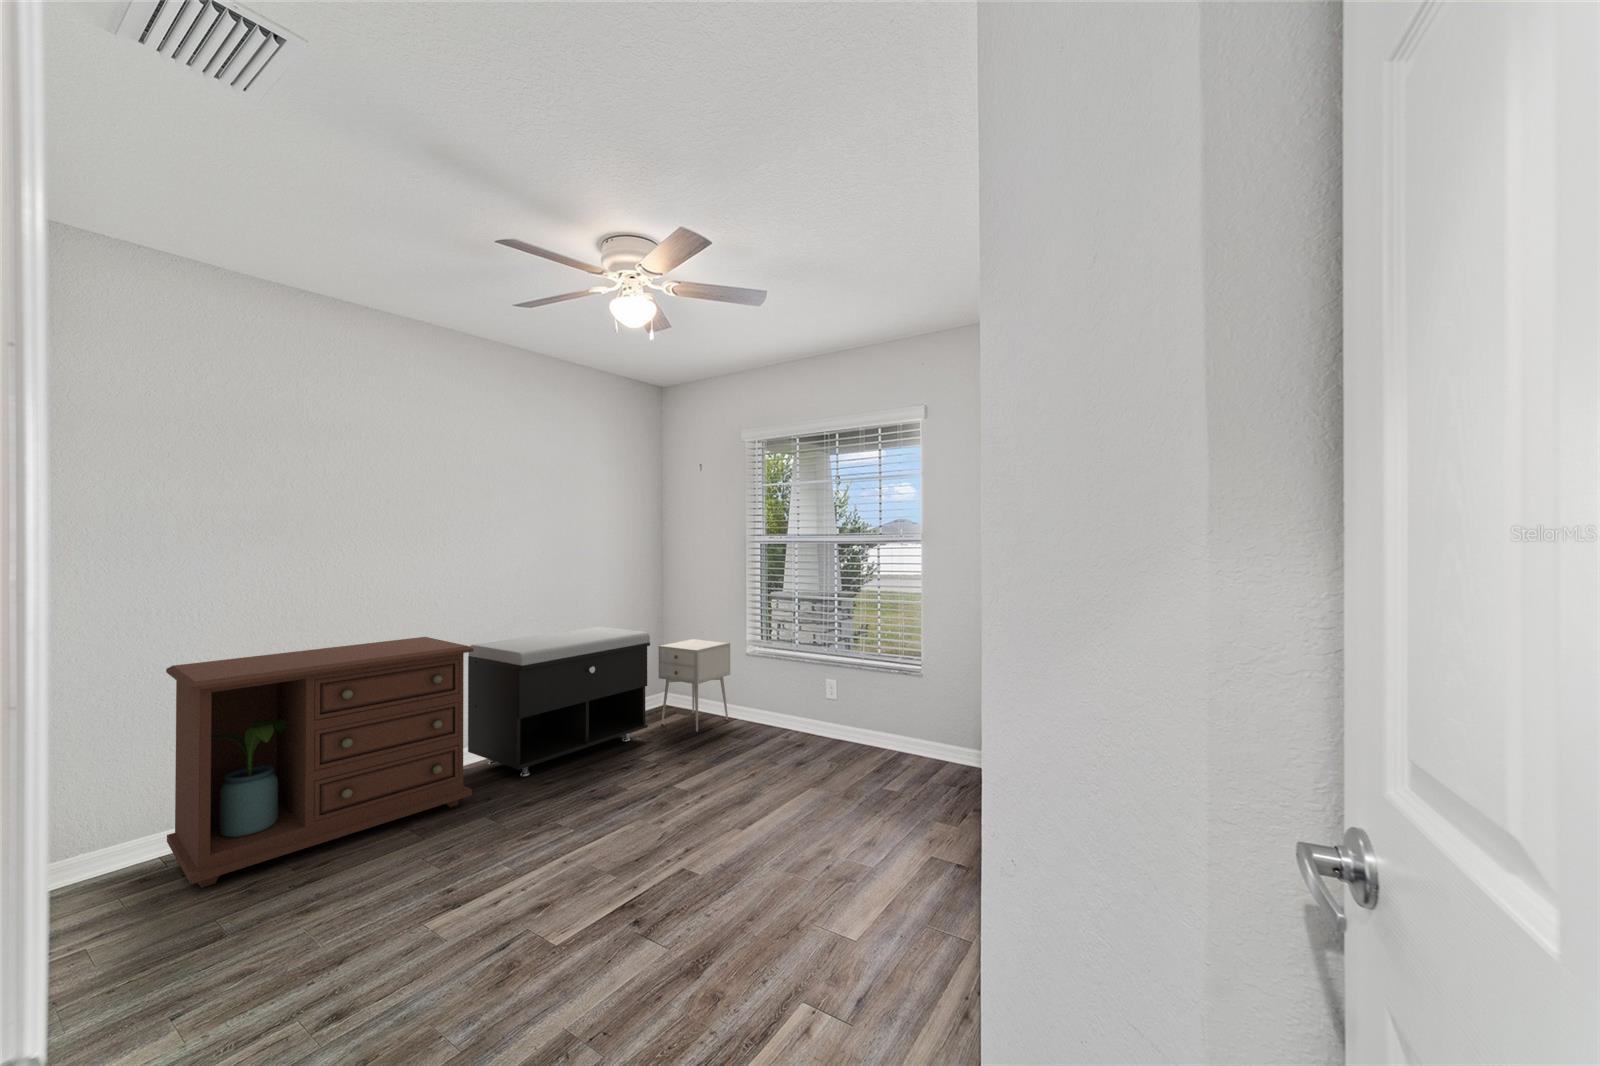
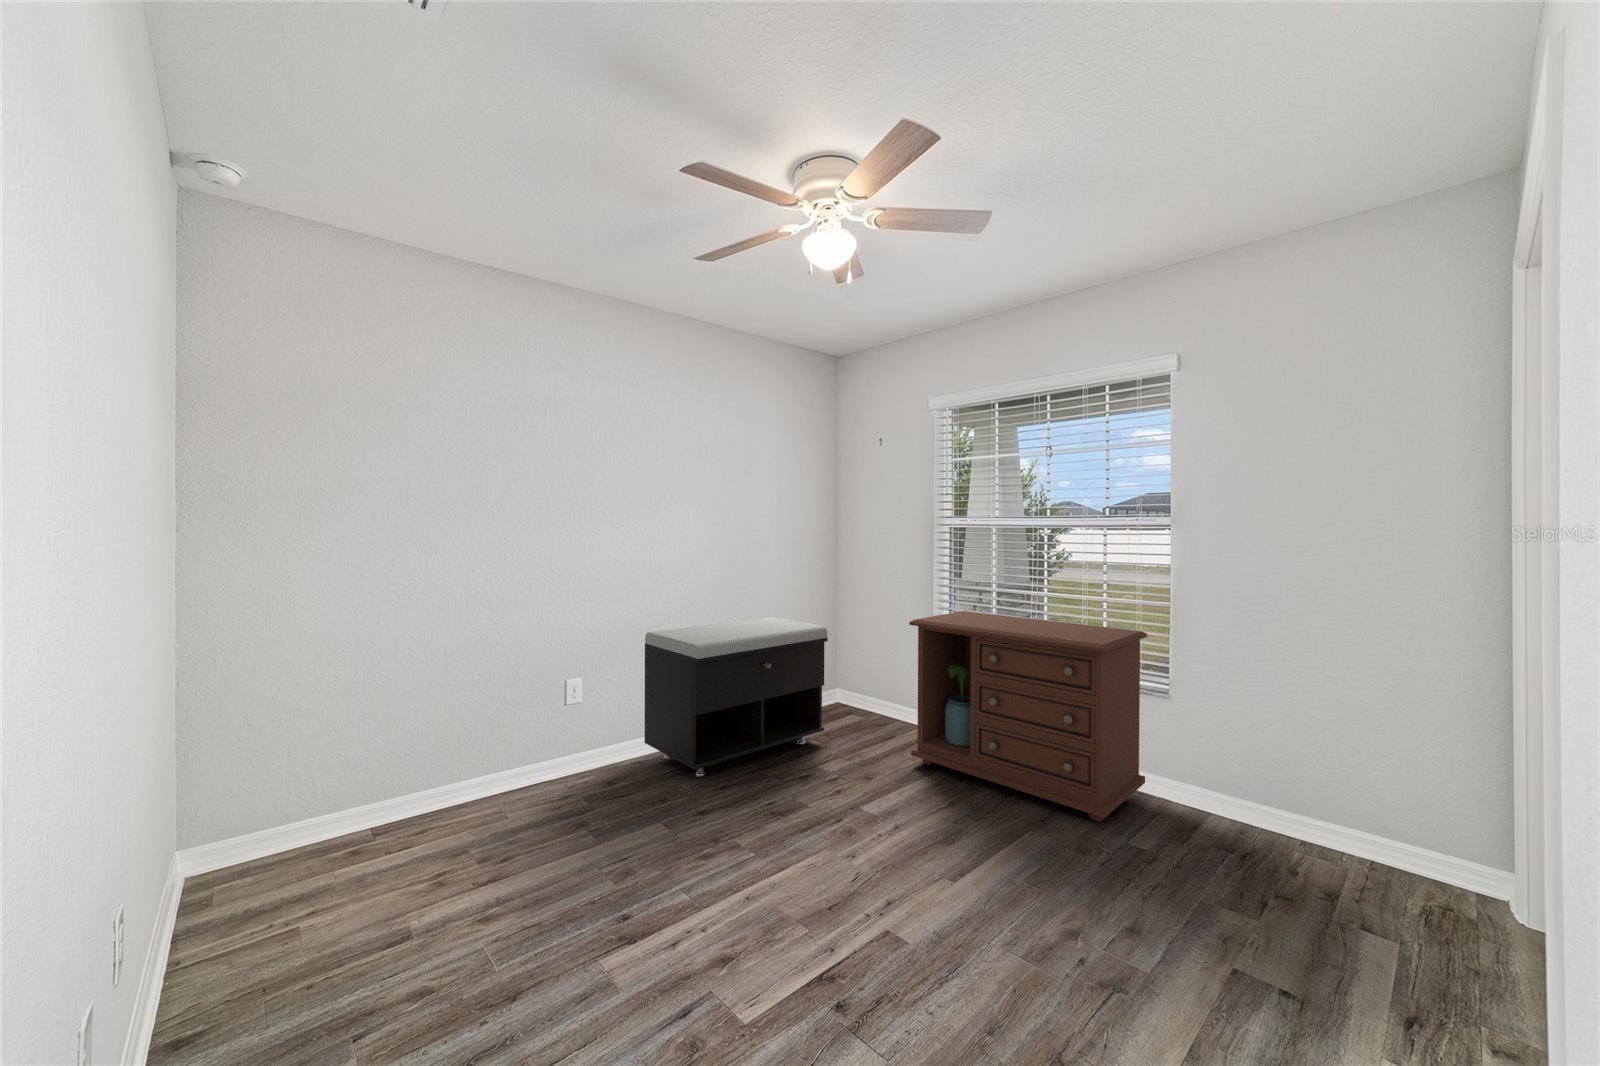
dresser: present [166,637,474,888] -> present [909,611,1147,822]
nightstand: present [659,639,730,732] -> none [834,634,913,739]

